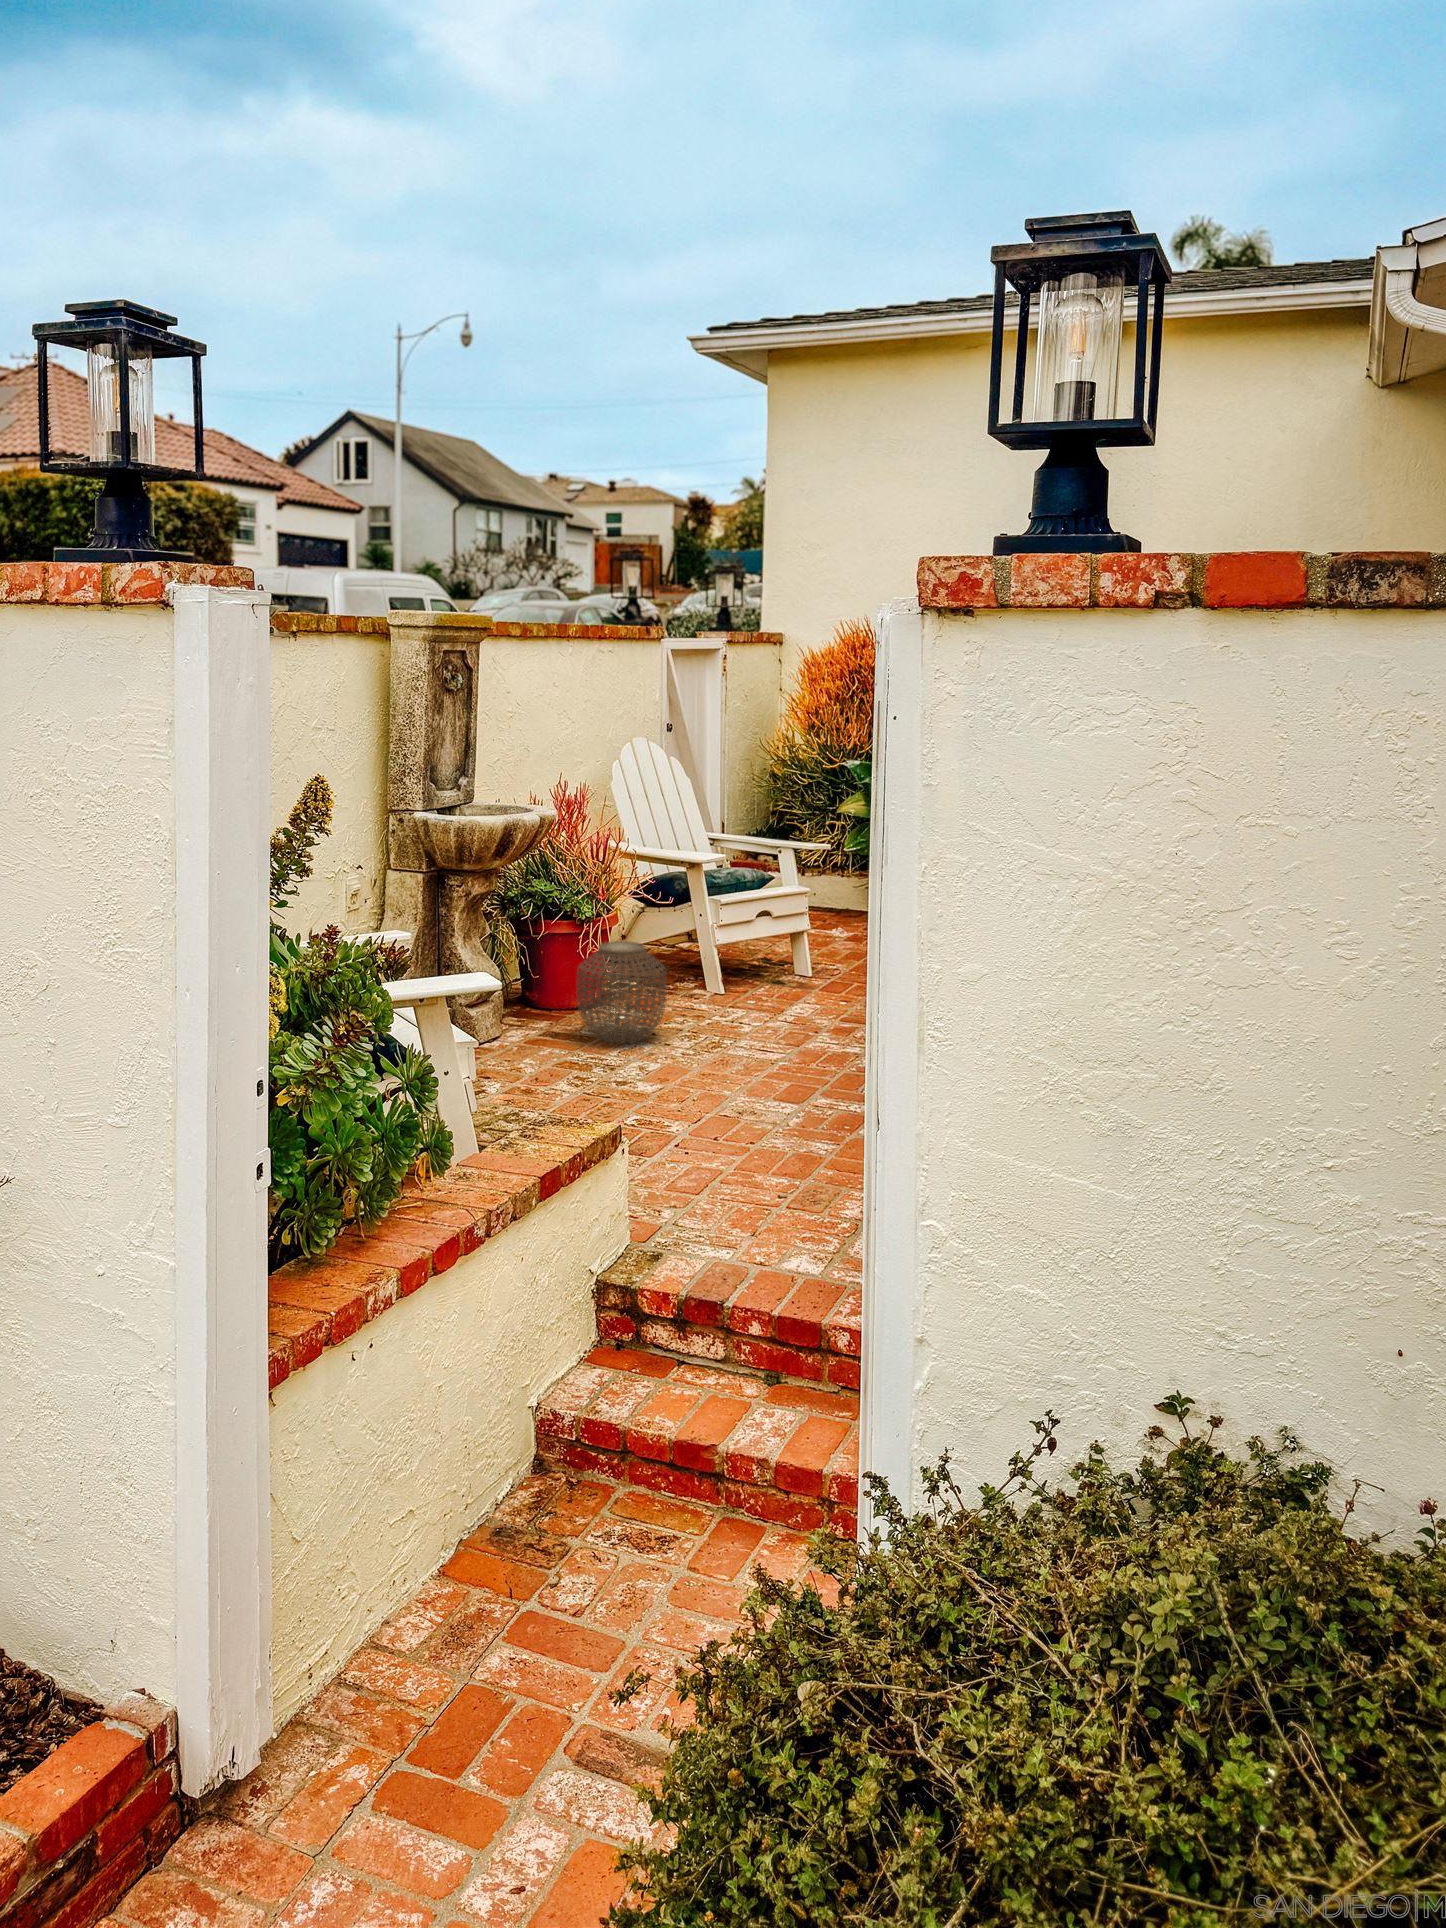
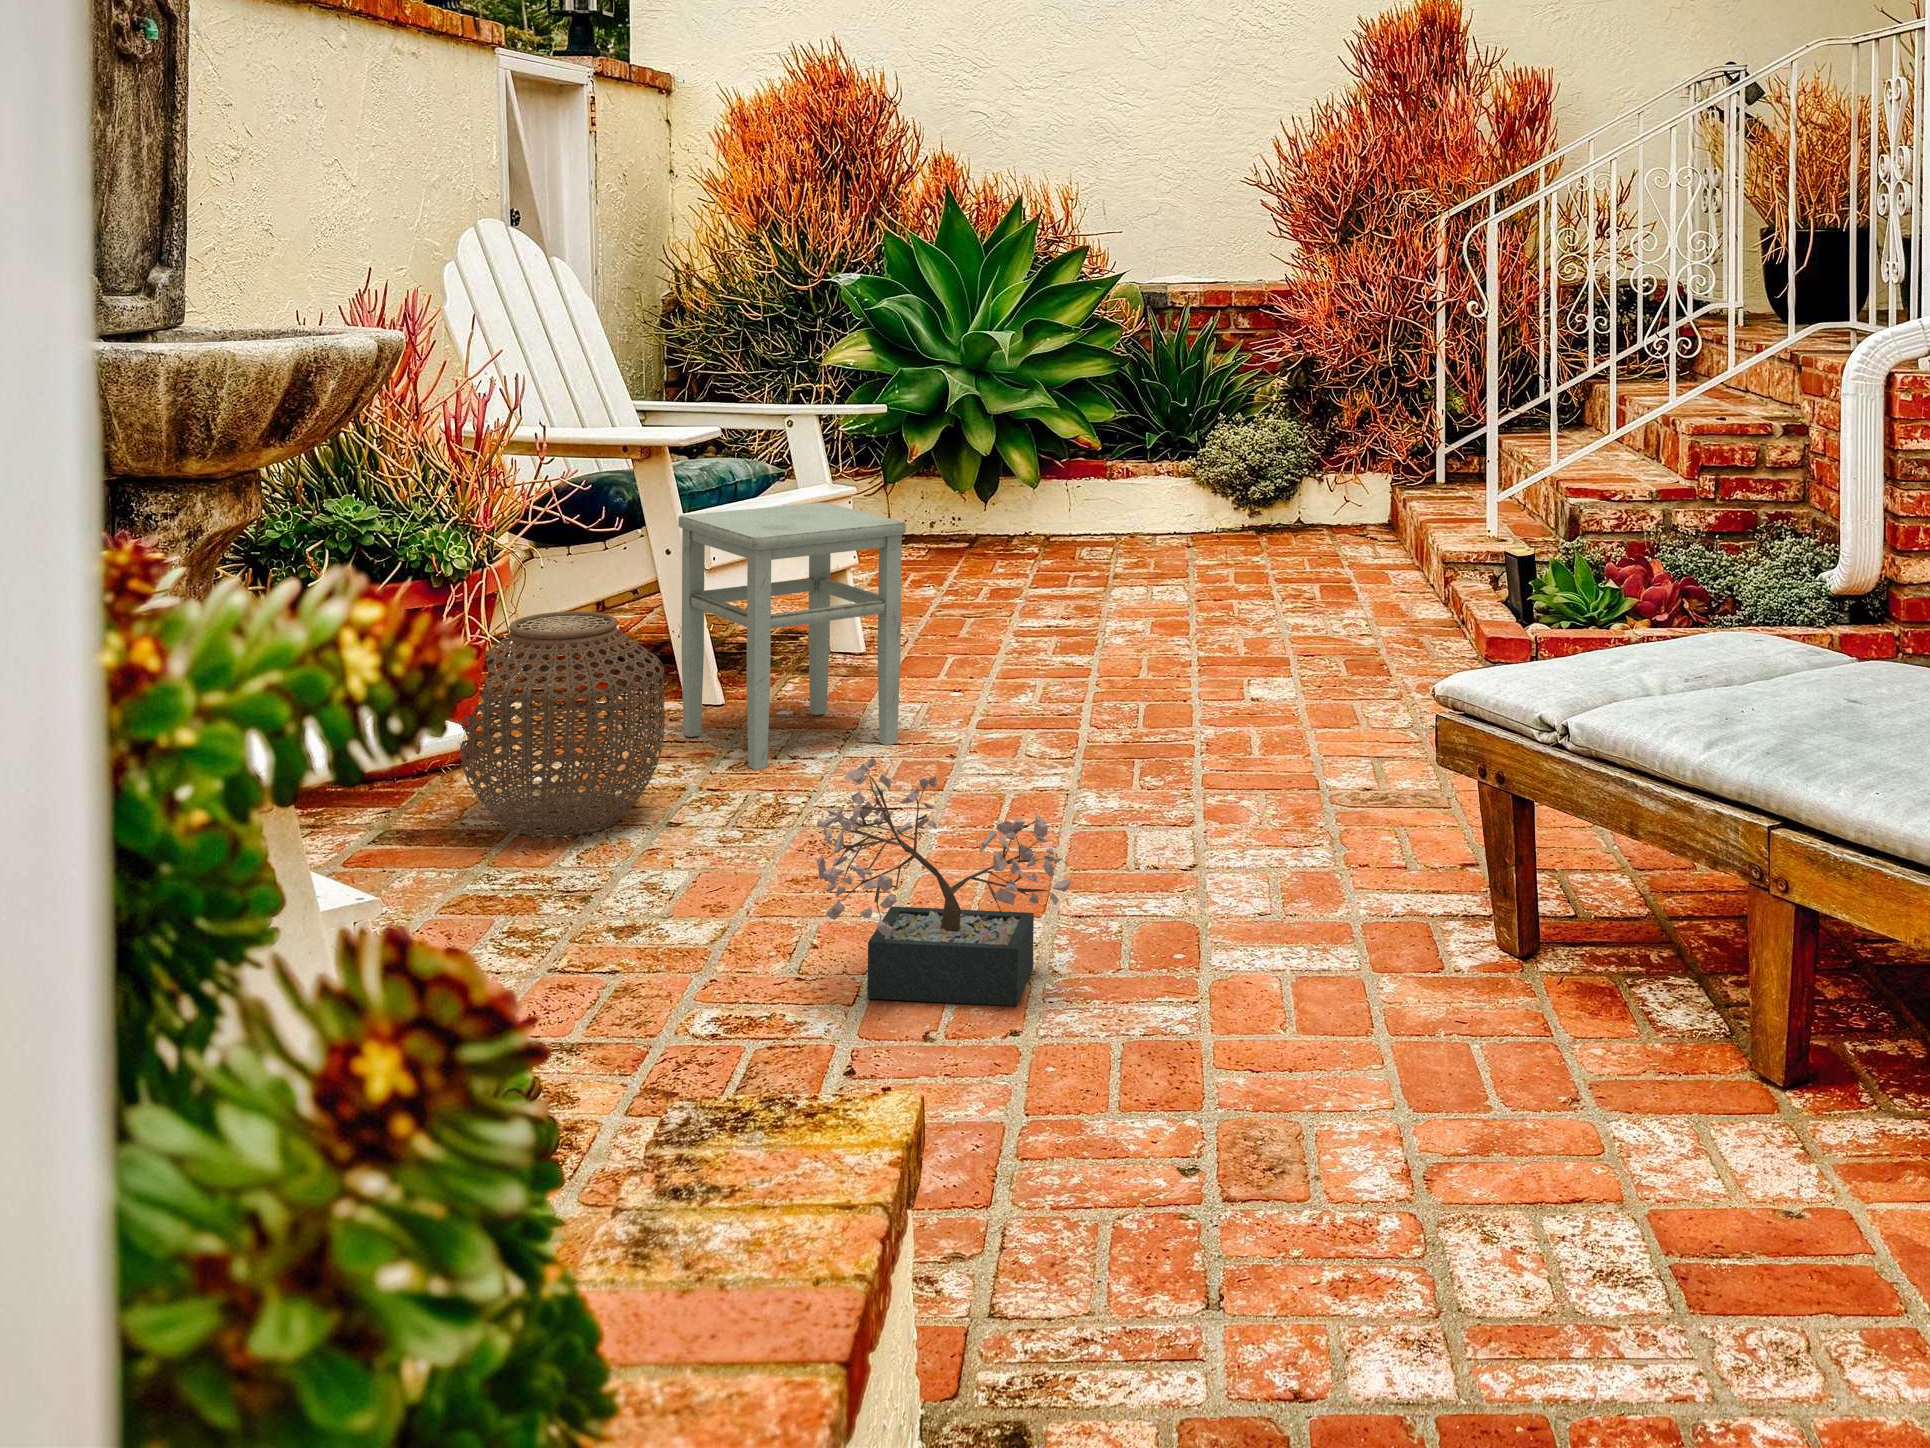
stool: none [695,896,801,1026] -> present [678,503,906,770]
decorative plant: none [678,1019,794,1135] -> present [817,758,1071,1006]

